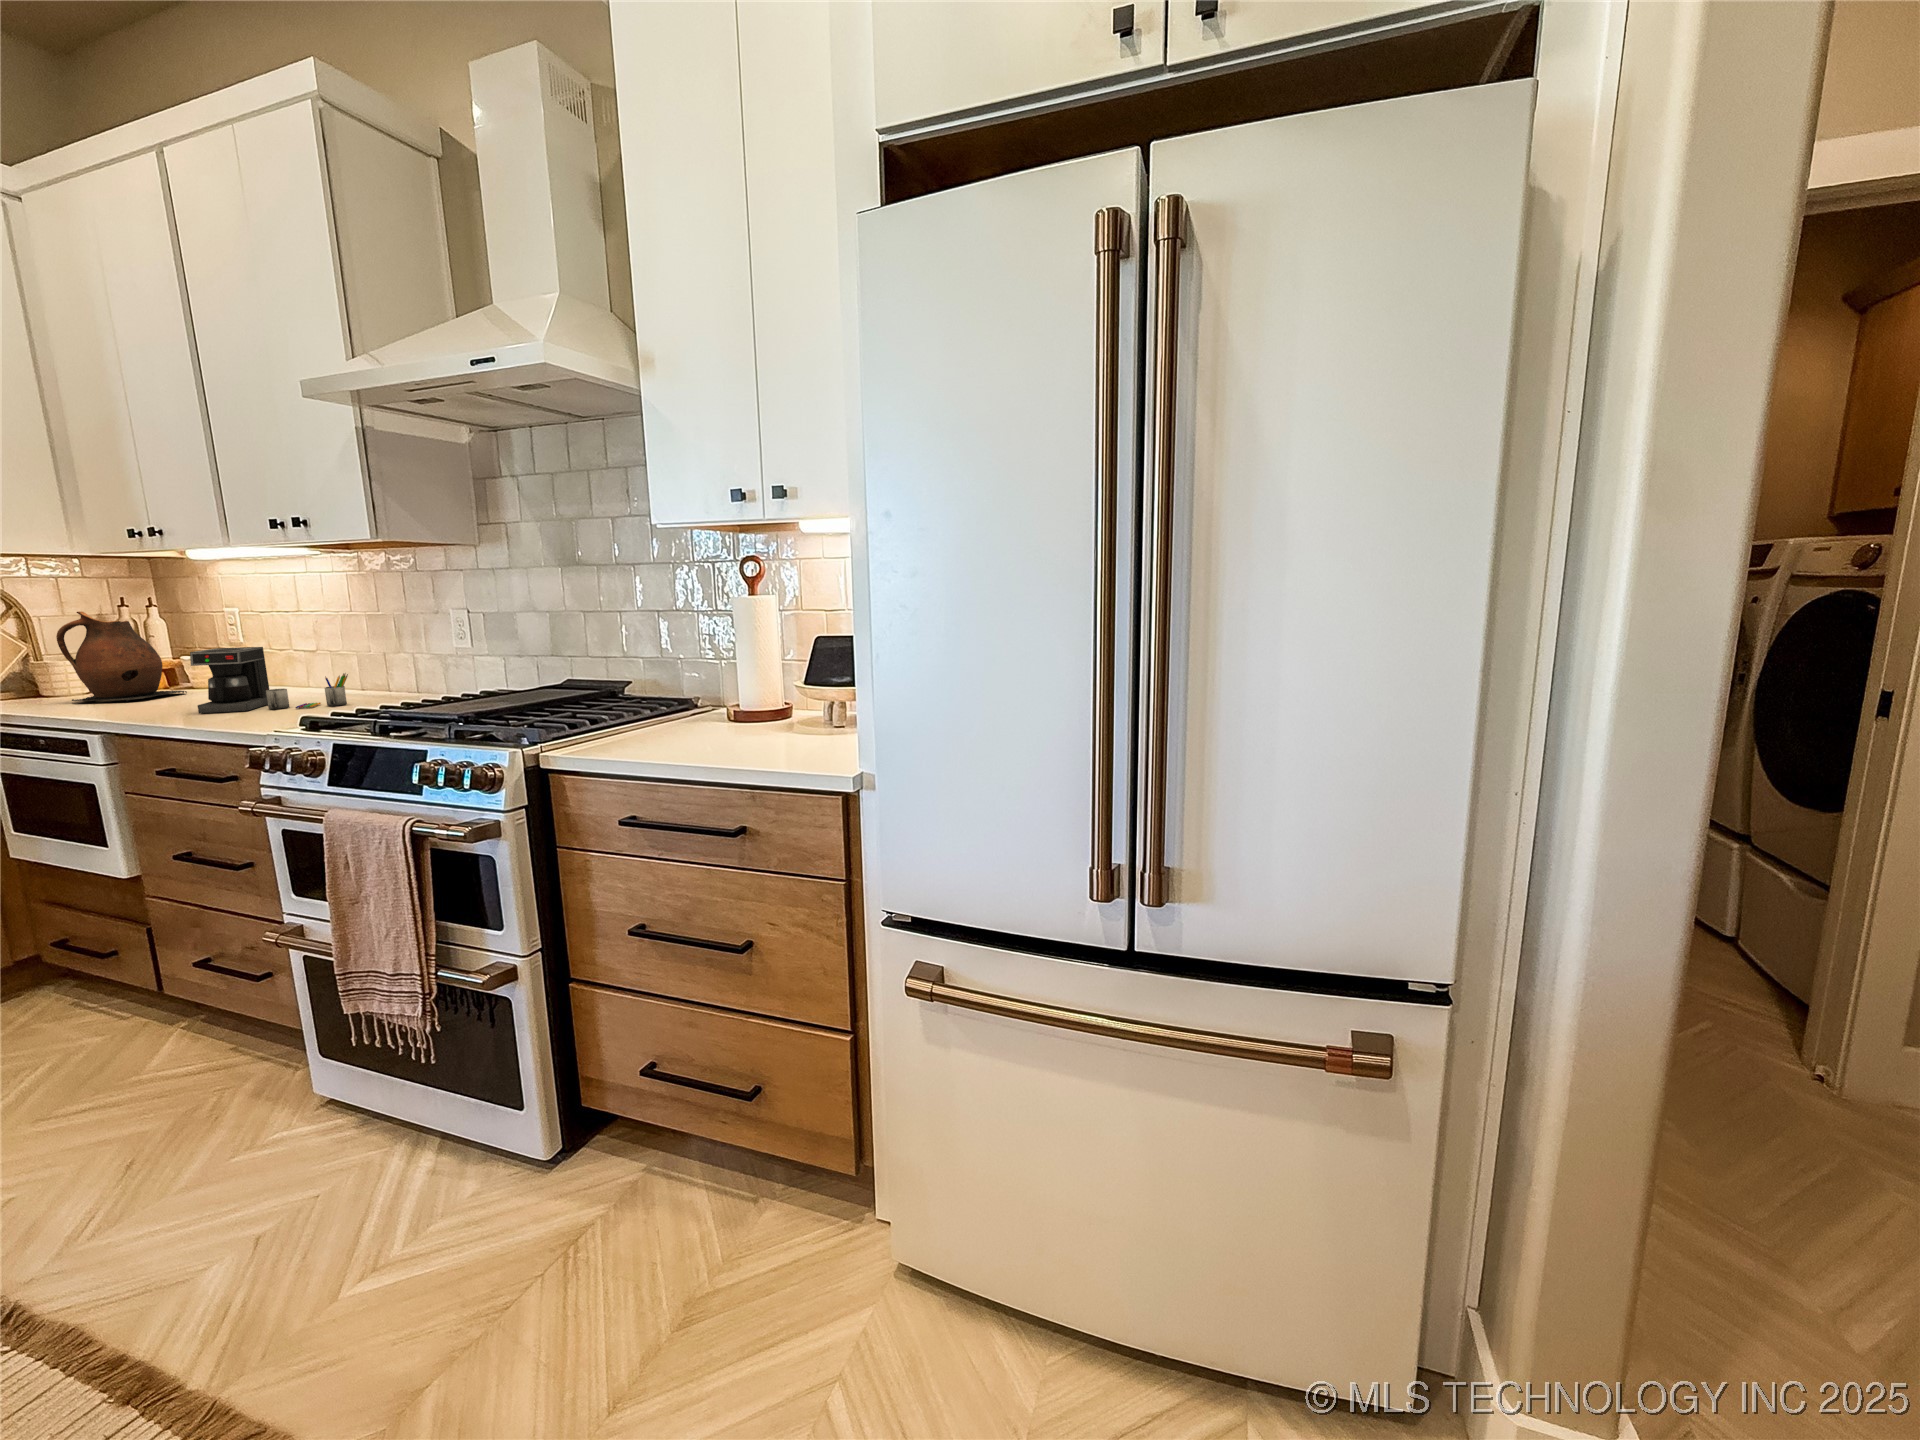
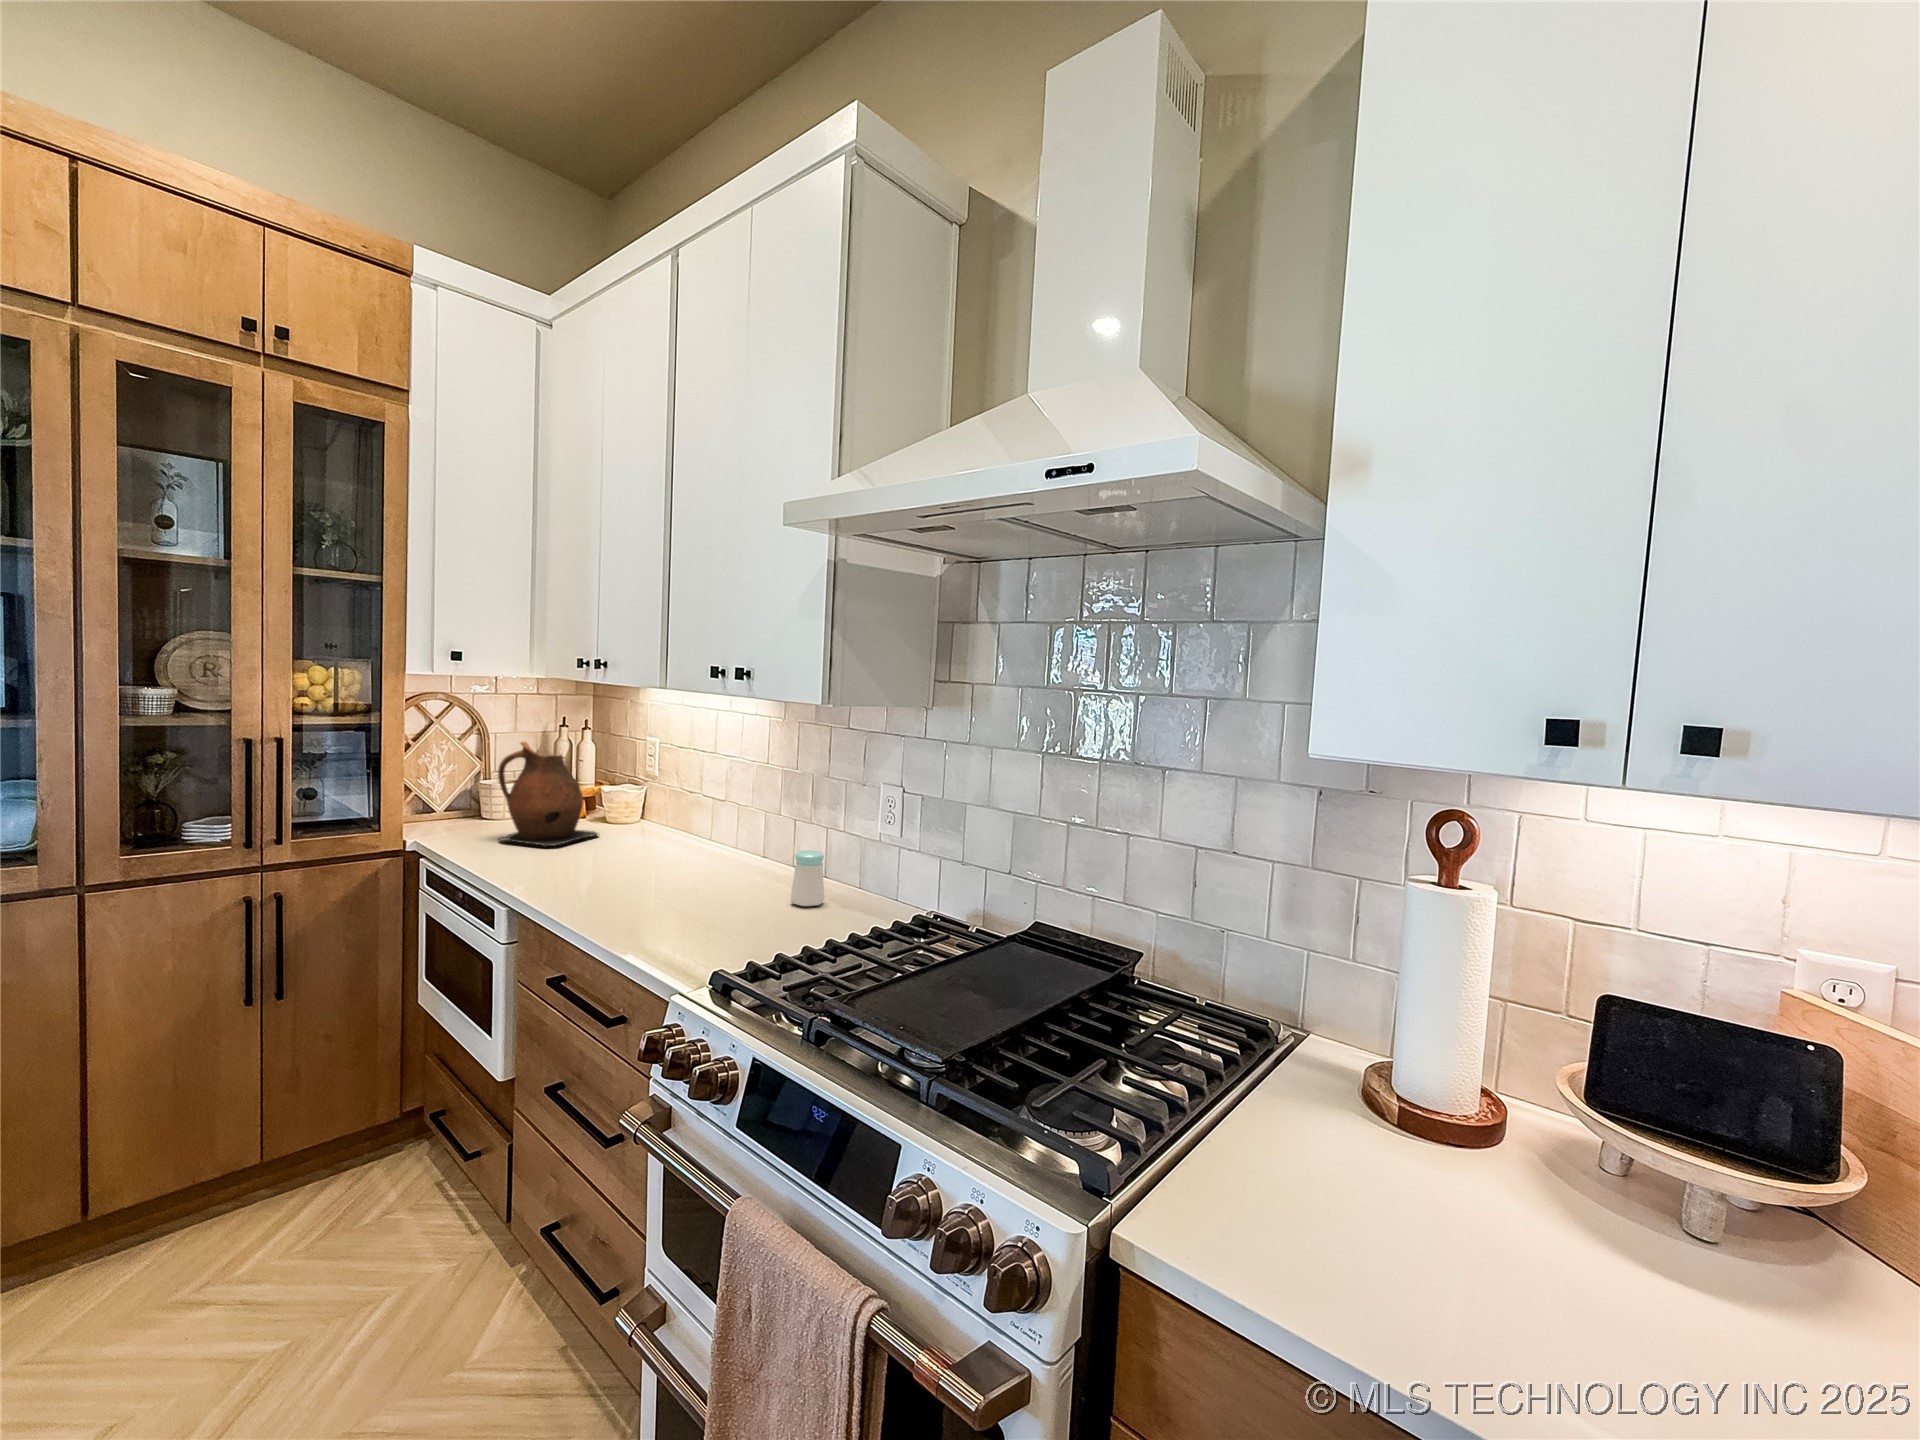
coffee maker: present [190,647,348,714] -> none [604,808,762,901]
salt shaker: none [377,662,410,703] -> present [791,850,824,906]

